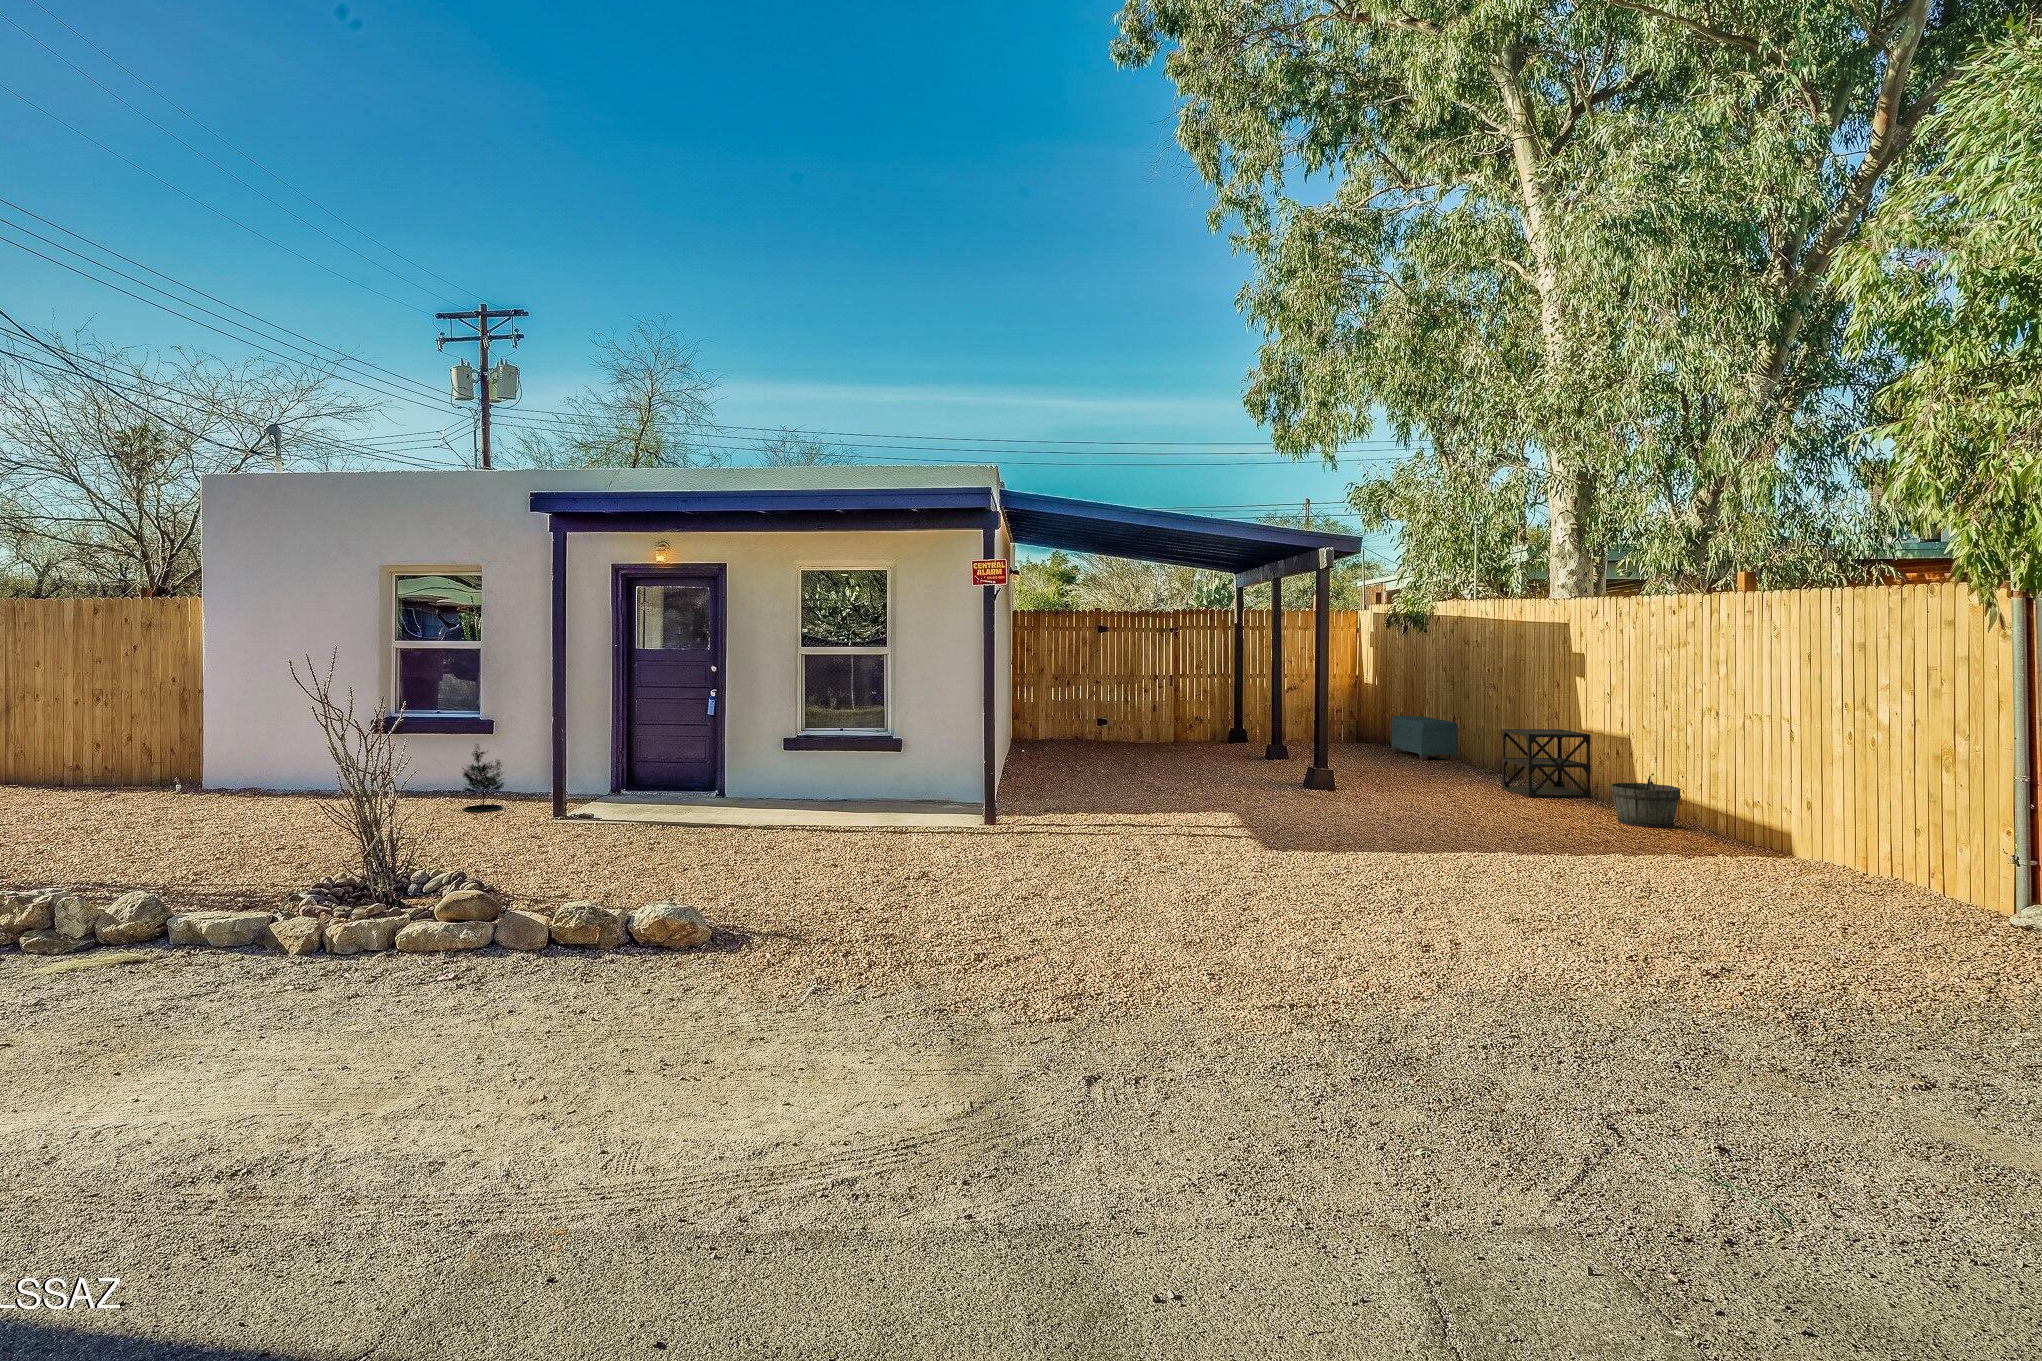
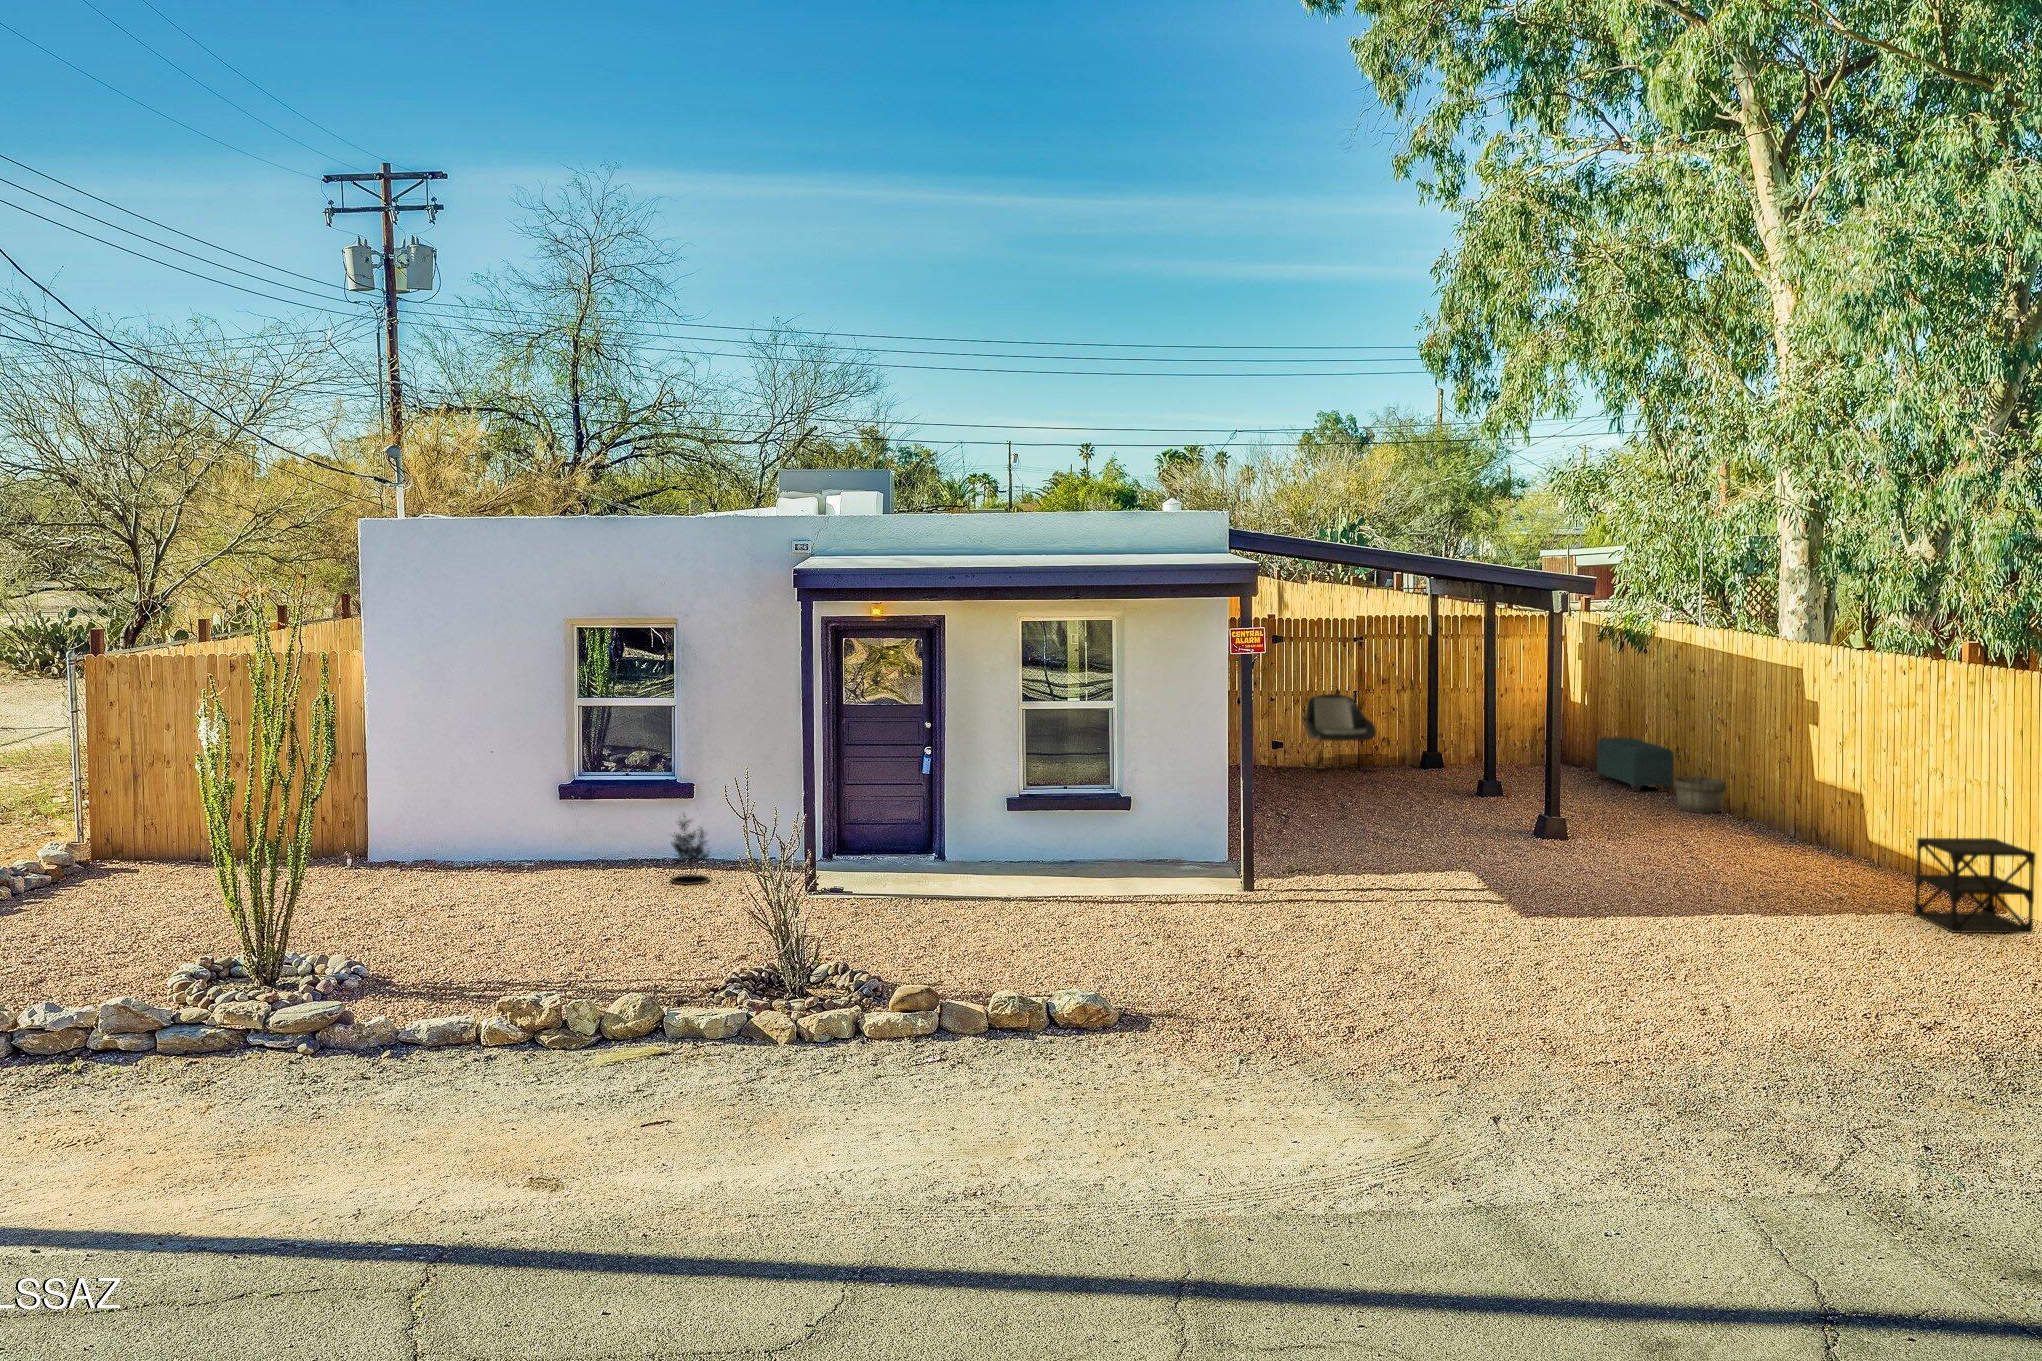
lounge chair: none [1140,682,1199,747] -> present [1305,694,1376,772]
side table: present [1502,729,1591,798] -> present [1914,838,2036,933]
wooden bucket: present [1610,773,1682,827] -> present [1674,775,1726,813]

